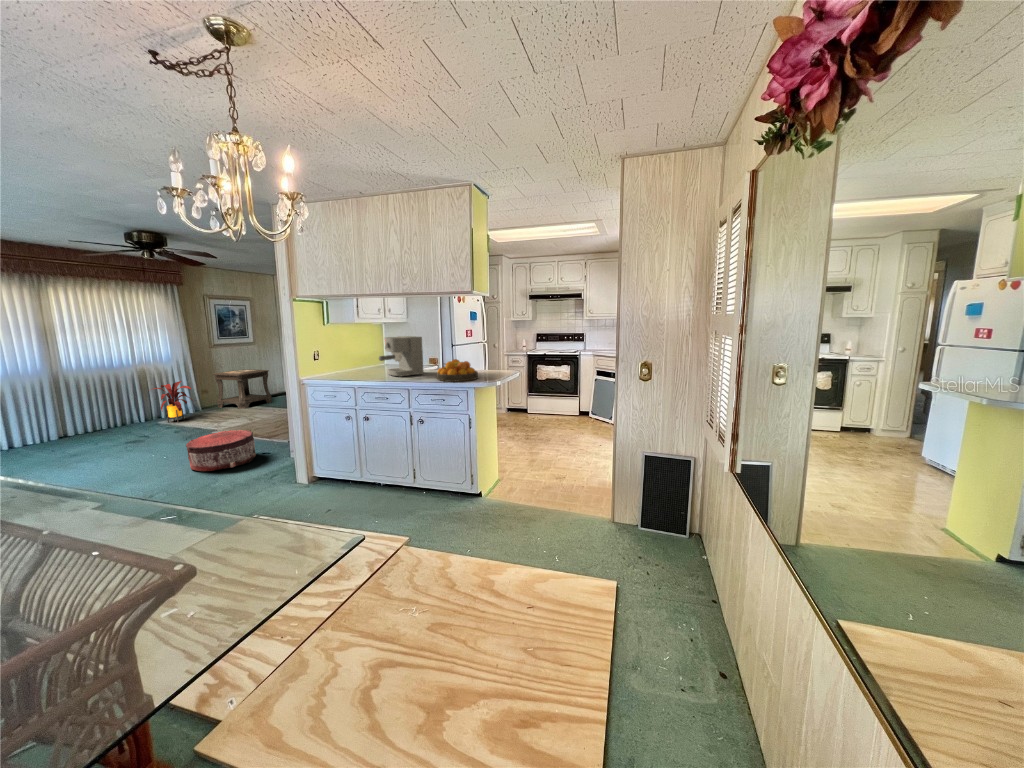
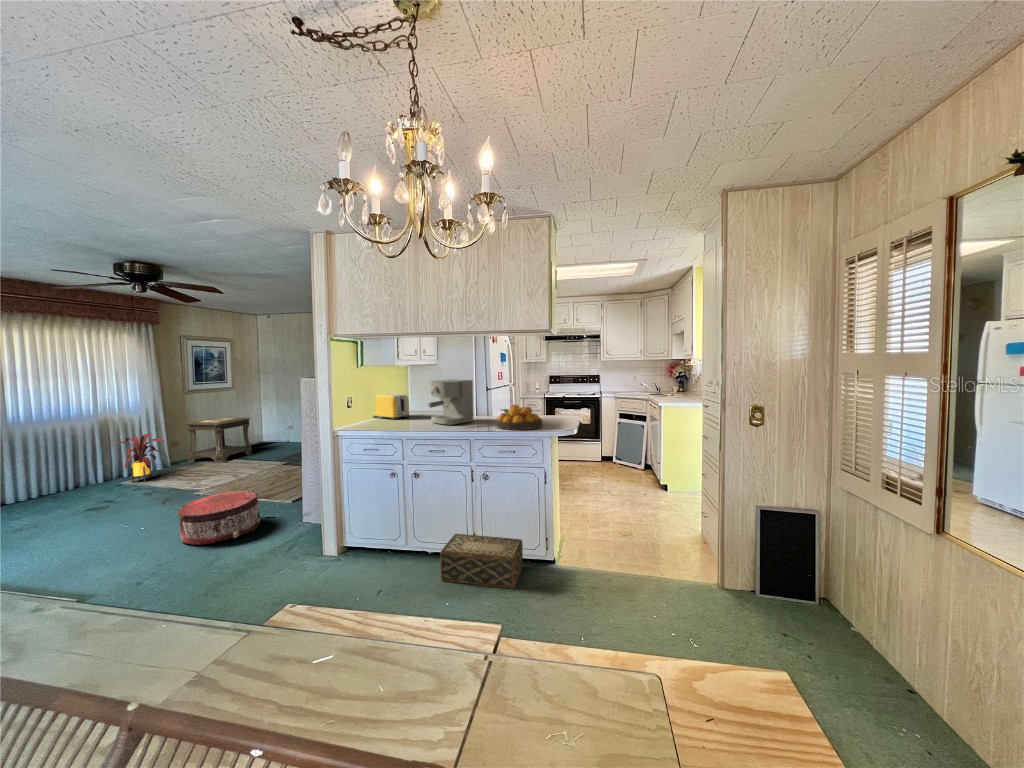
toaster: none [343,349,375,372] -> present [373,394,409,420]
woven basket: none [379,469,453,514] -> present [440,534,523,589]

